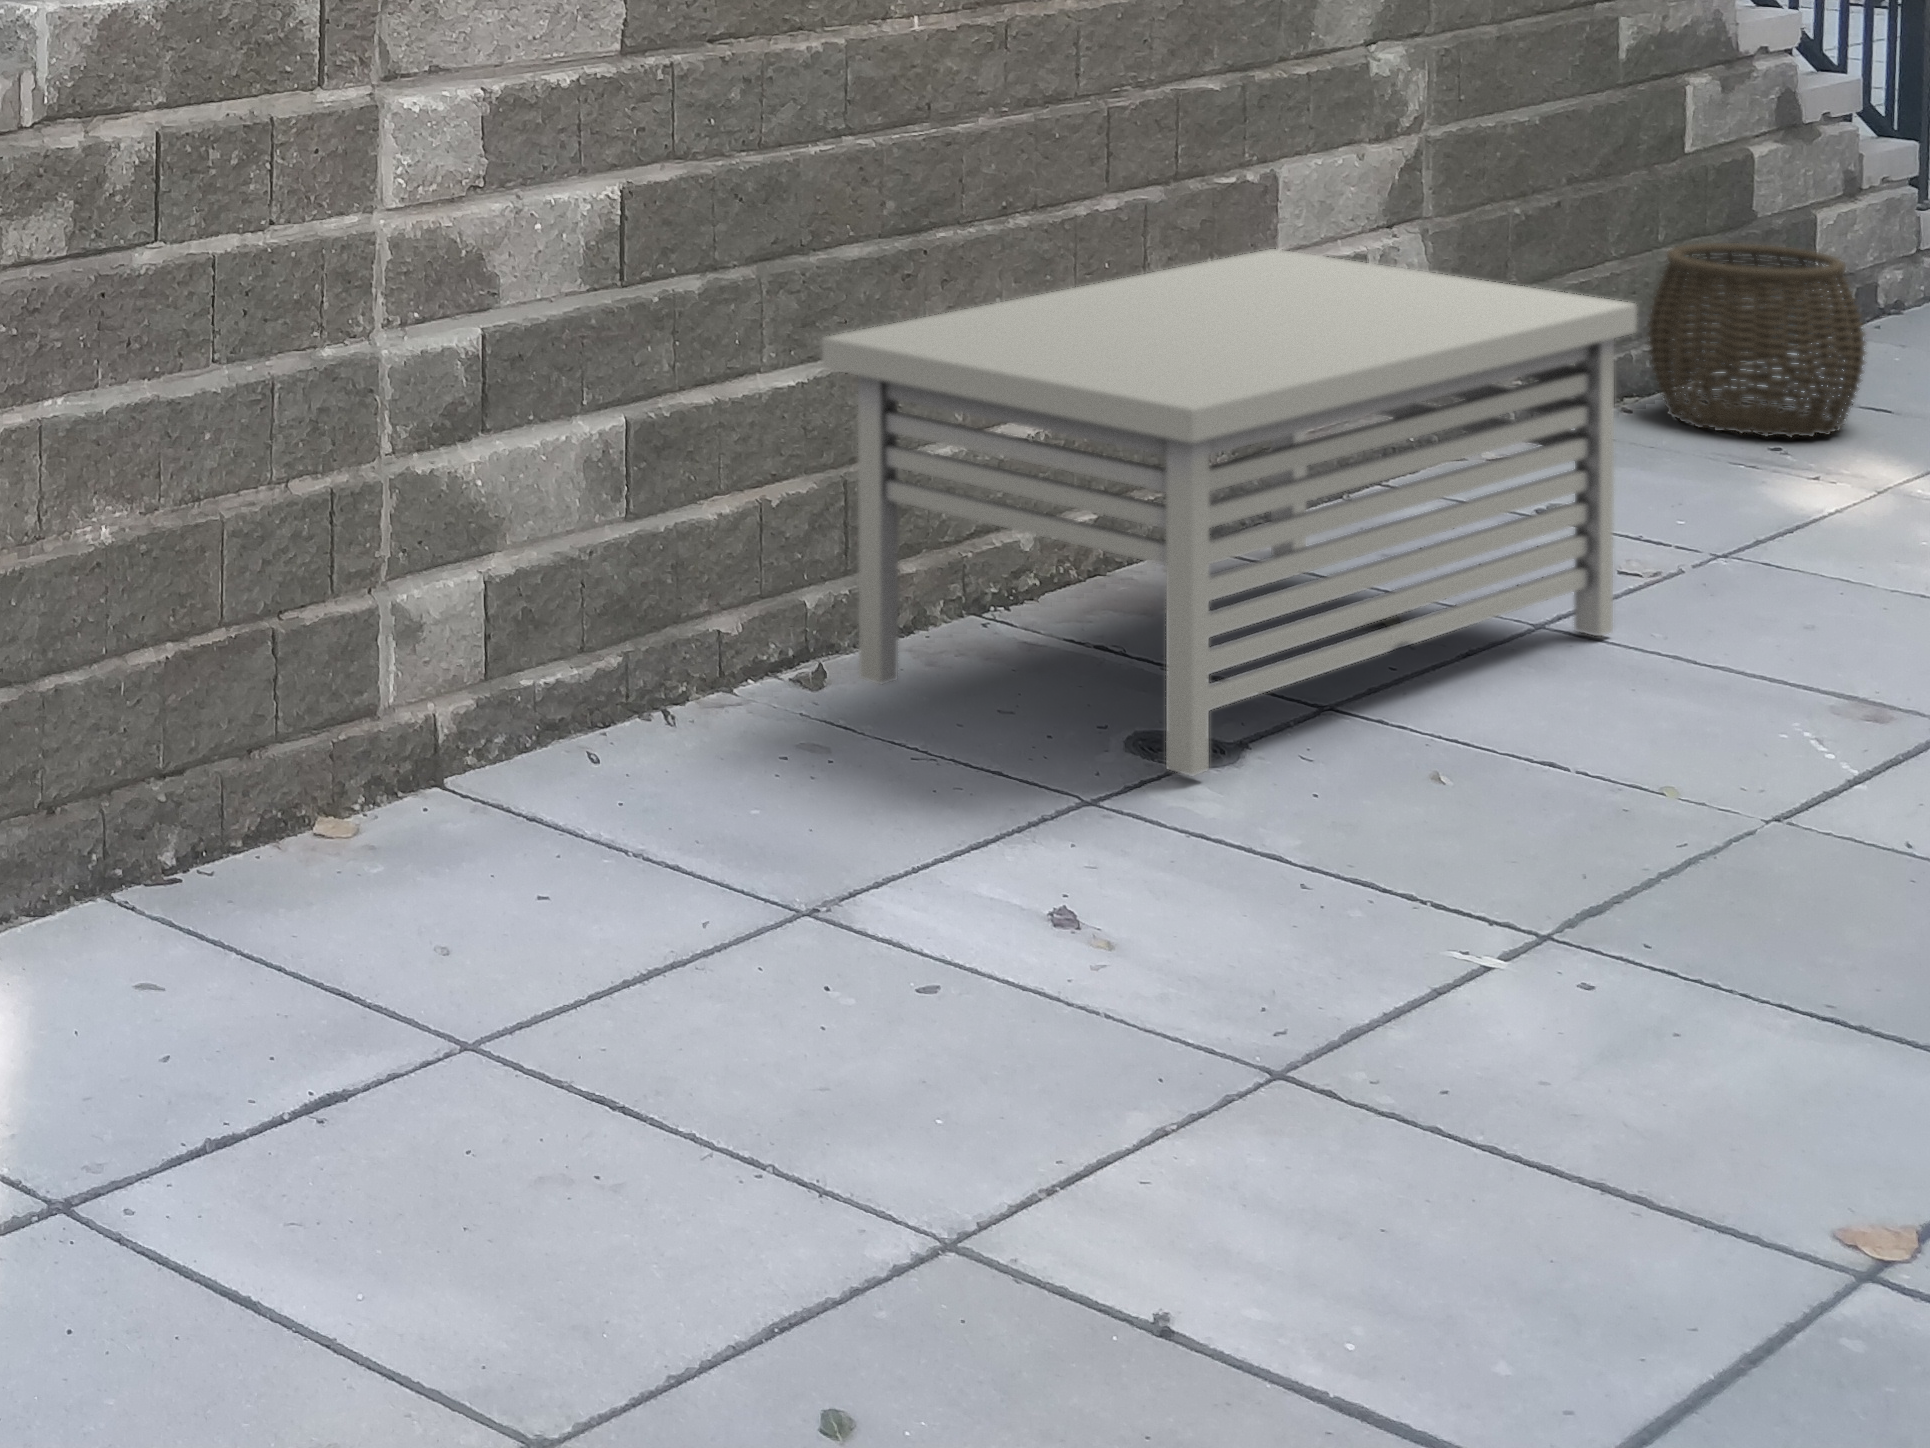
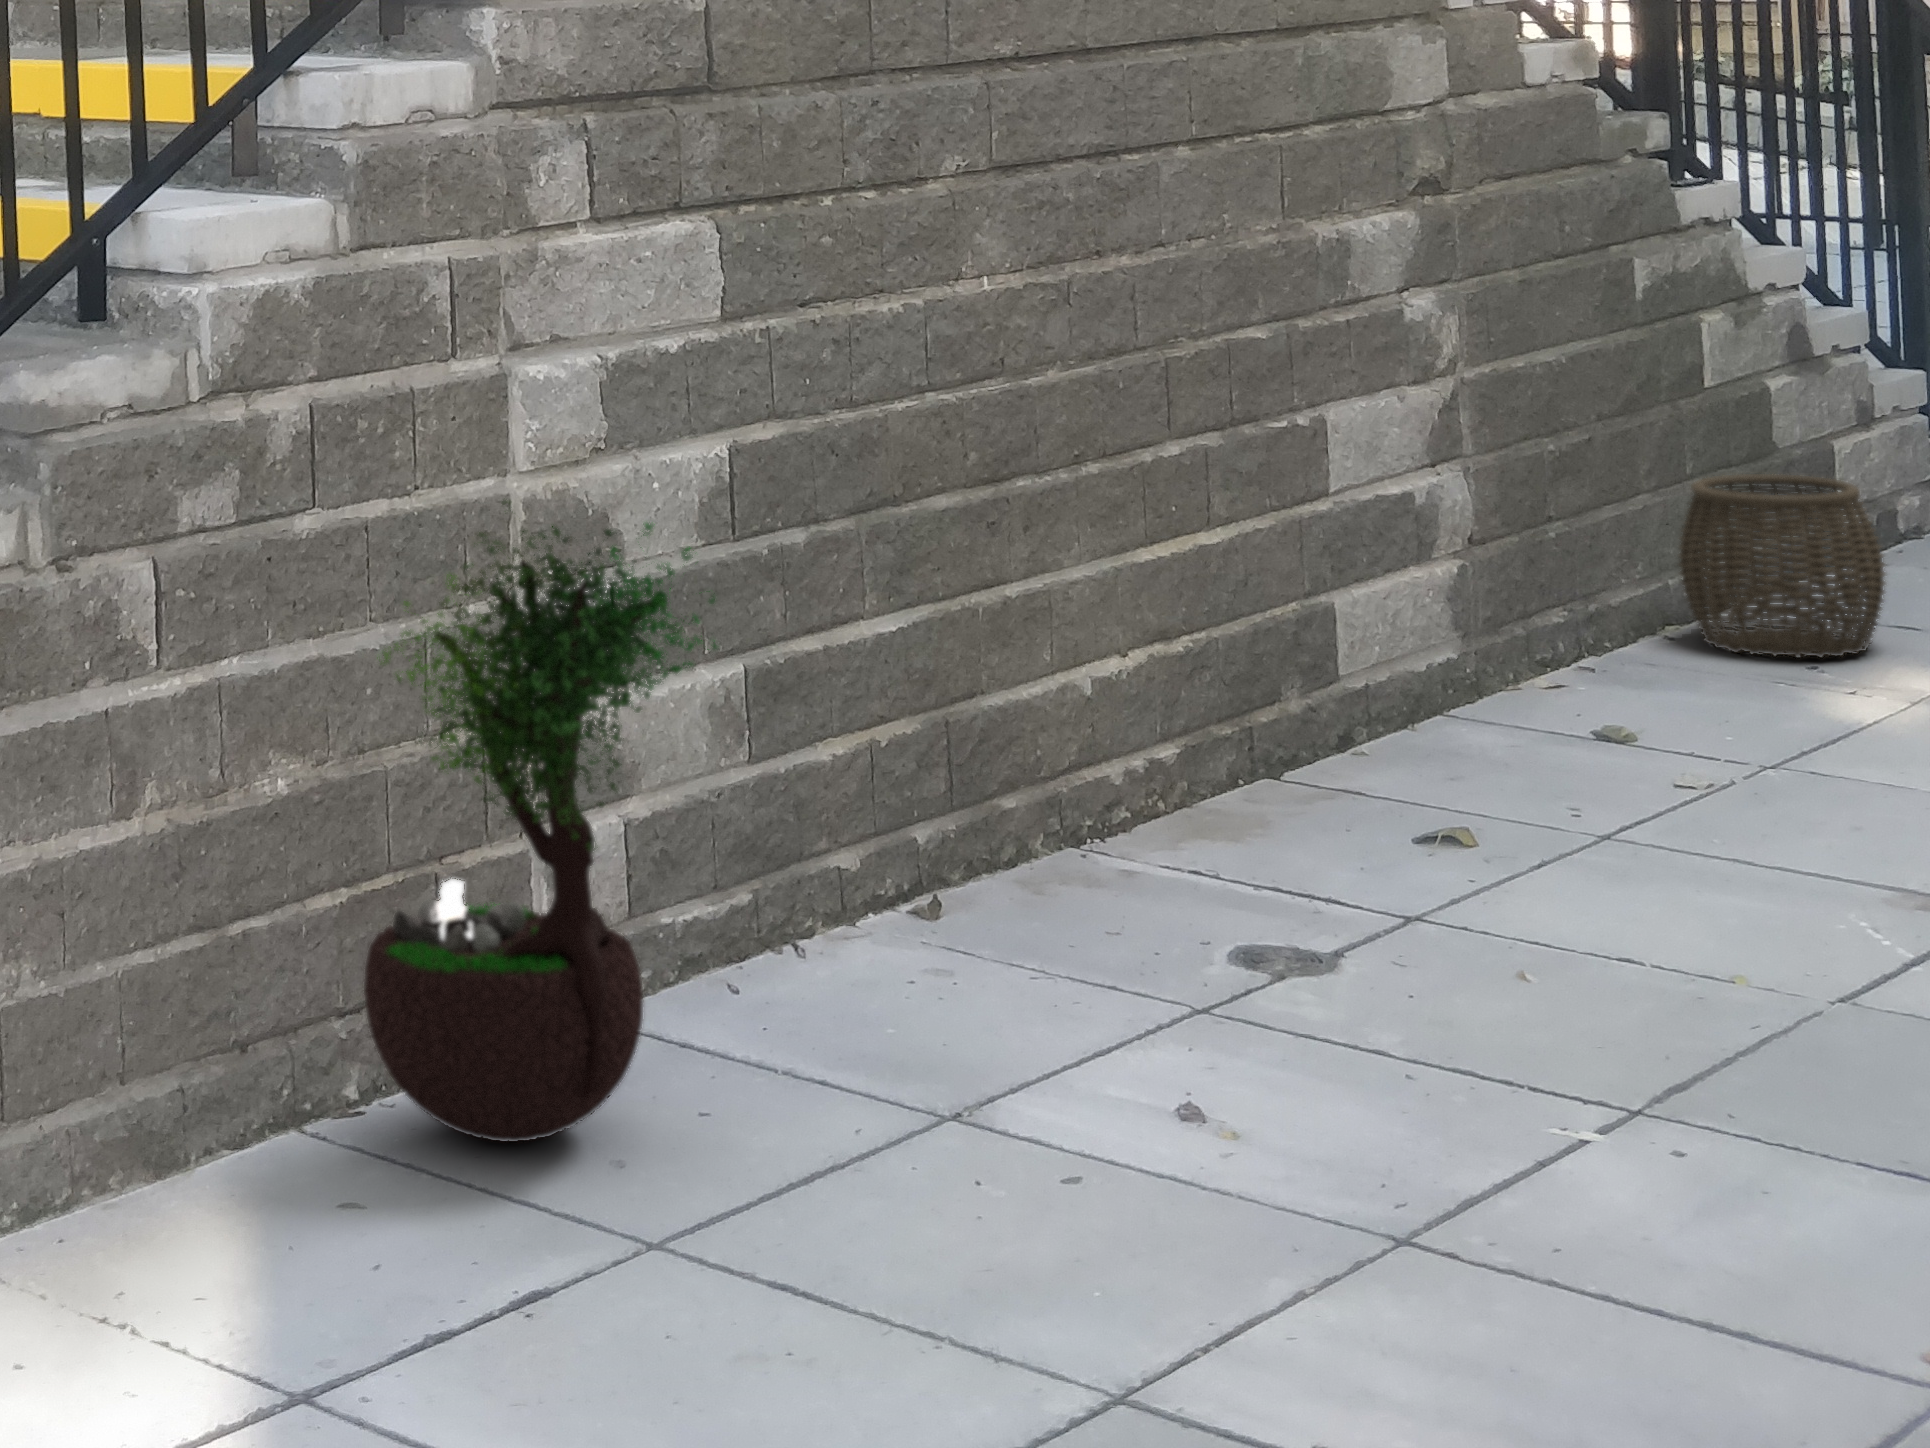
potted tree: none [178,244,580,927] -> present [364,501,717,1142]
storage bench: present [821,249,1637,776] -> none [916,489,1669,980]

